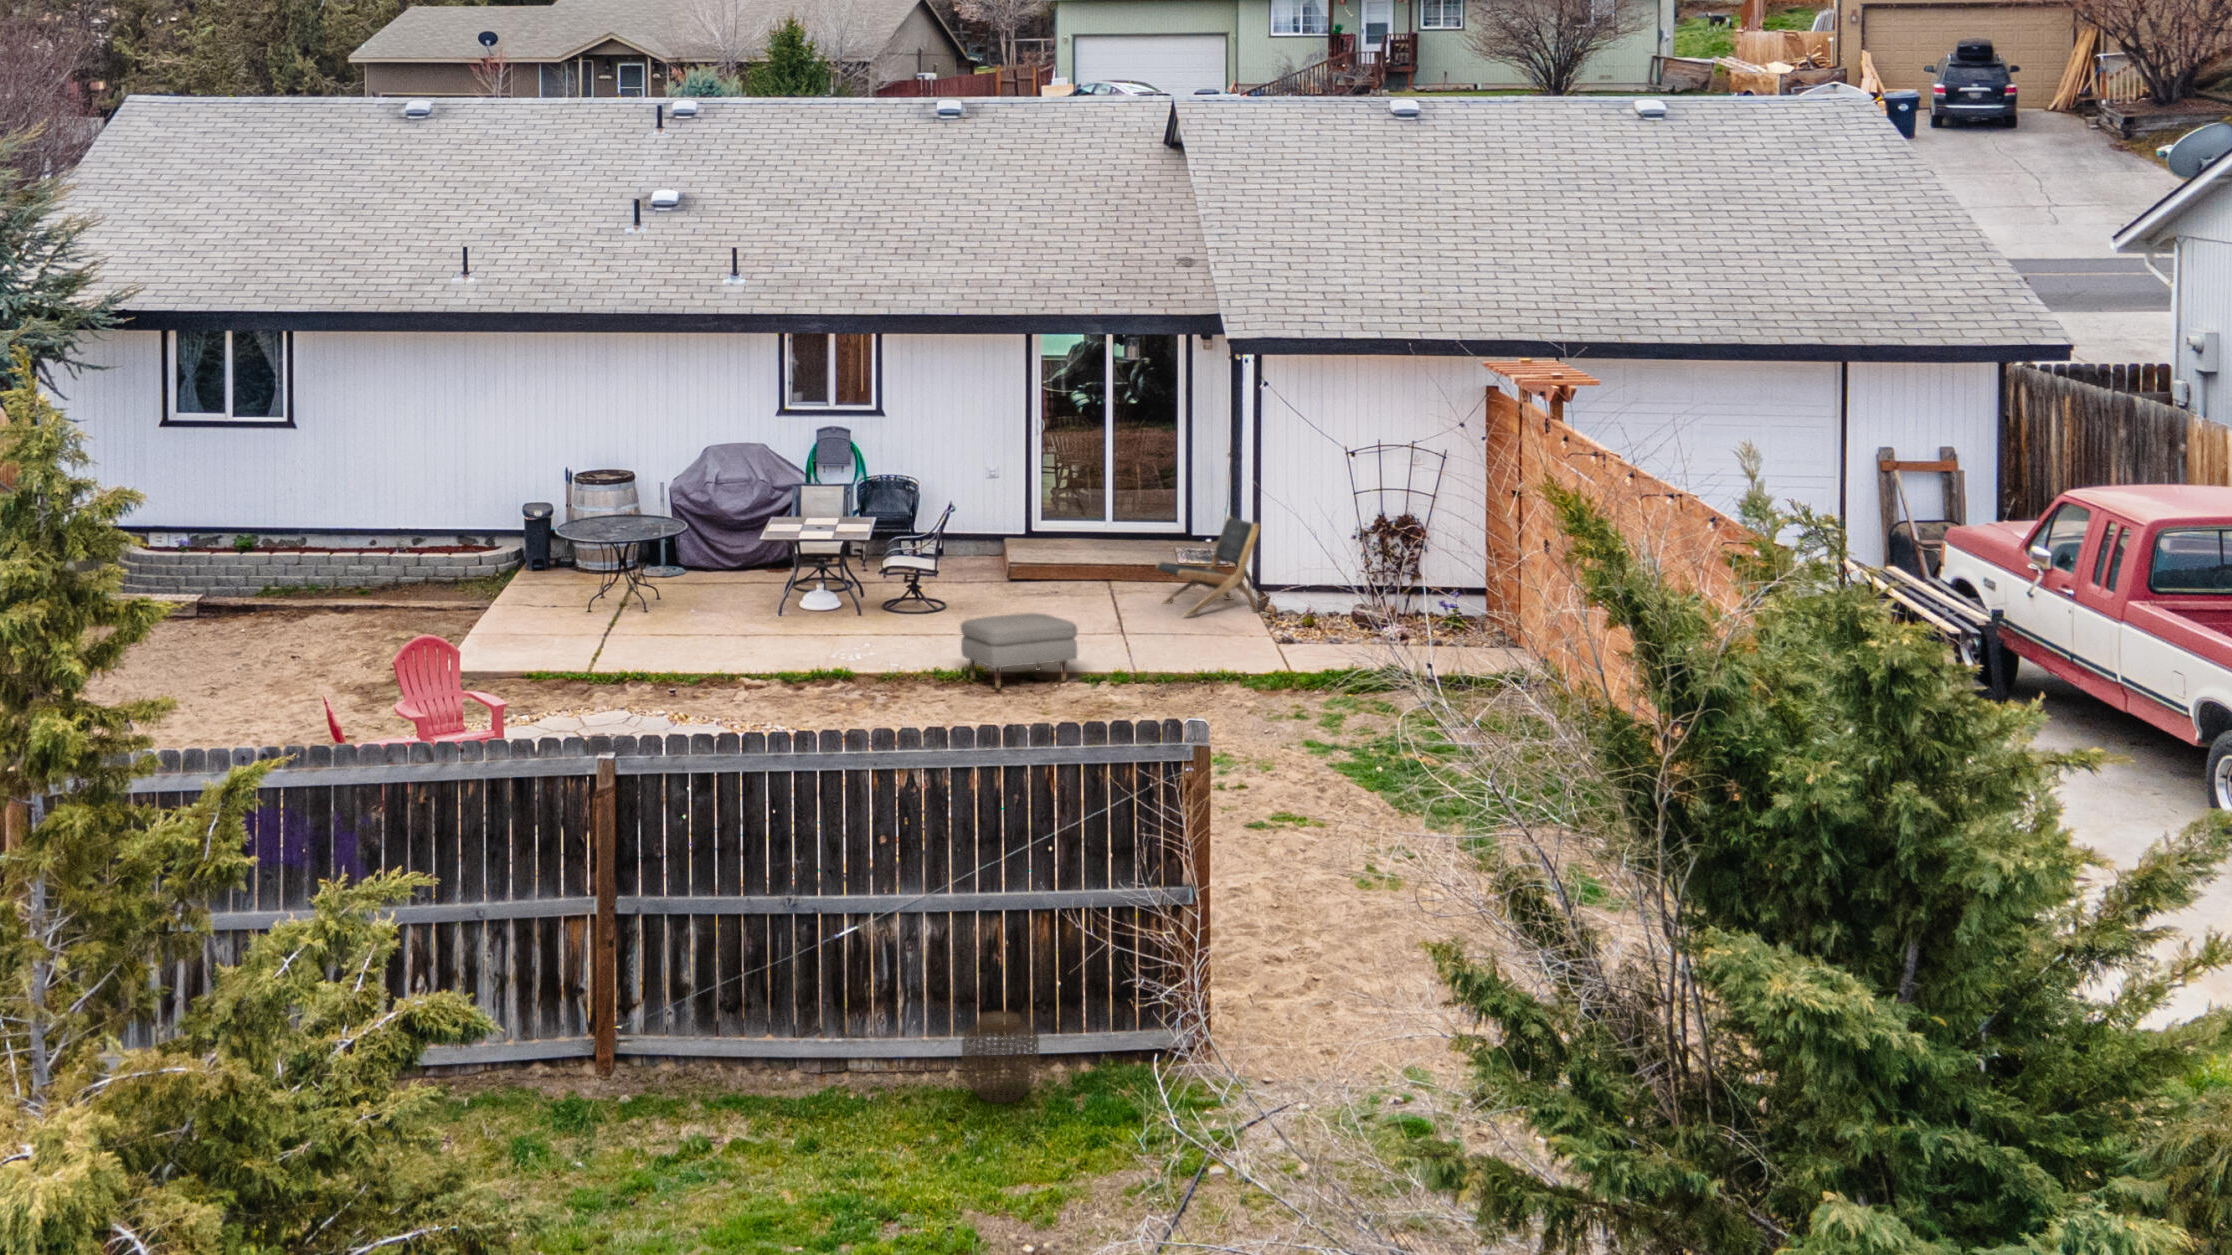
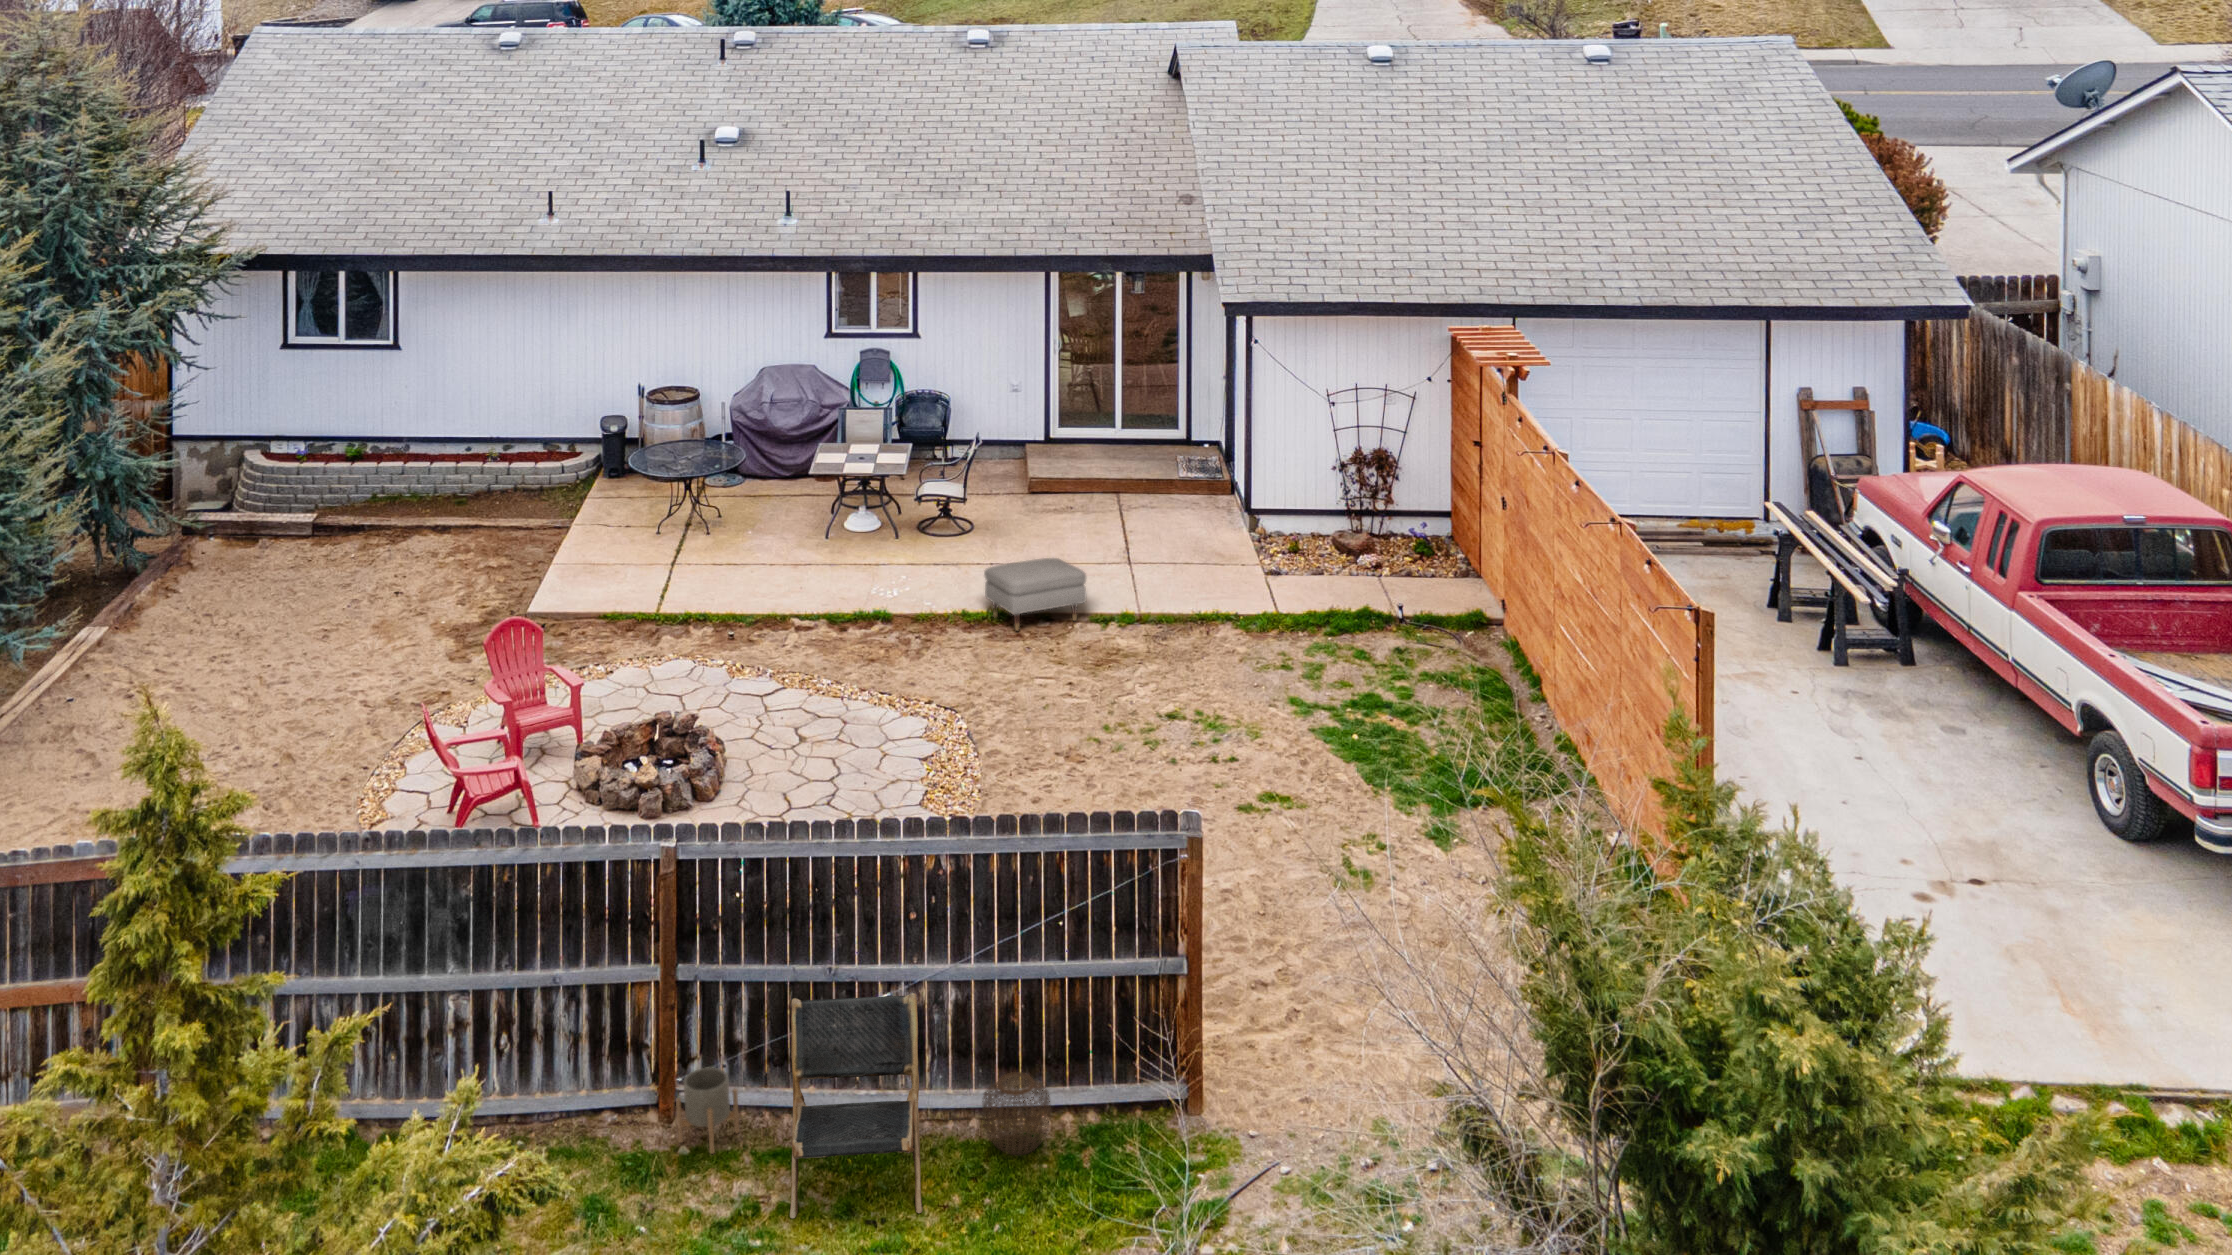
lounge chair: present [1156,516,1260,616] -> present [790,993,923,1218]
planter: none [613,1011,684,1103] -> present [676,1067,739,1154]

